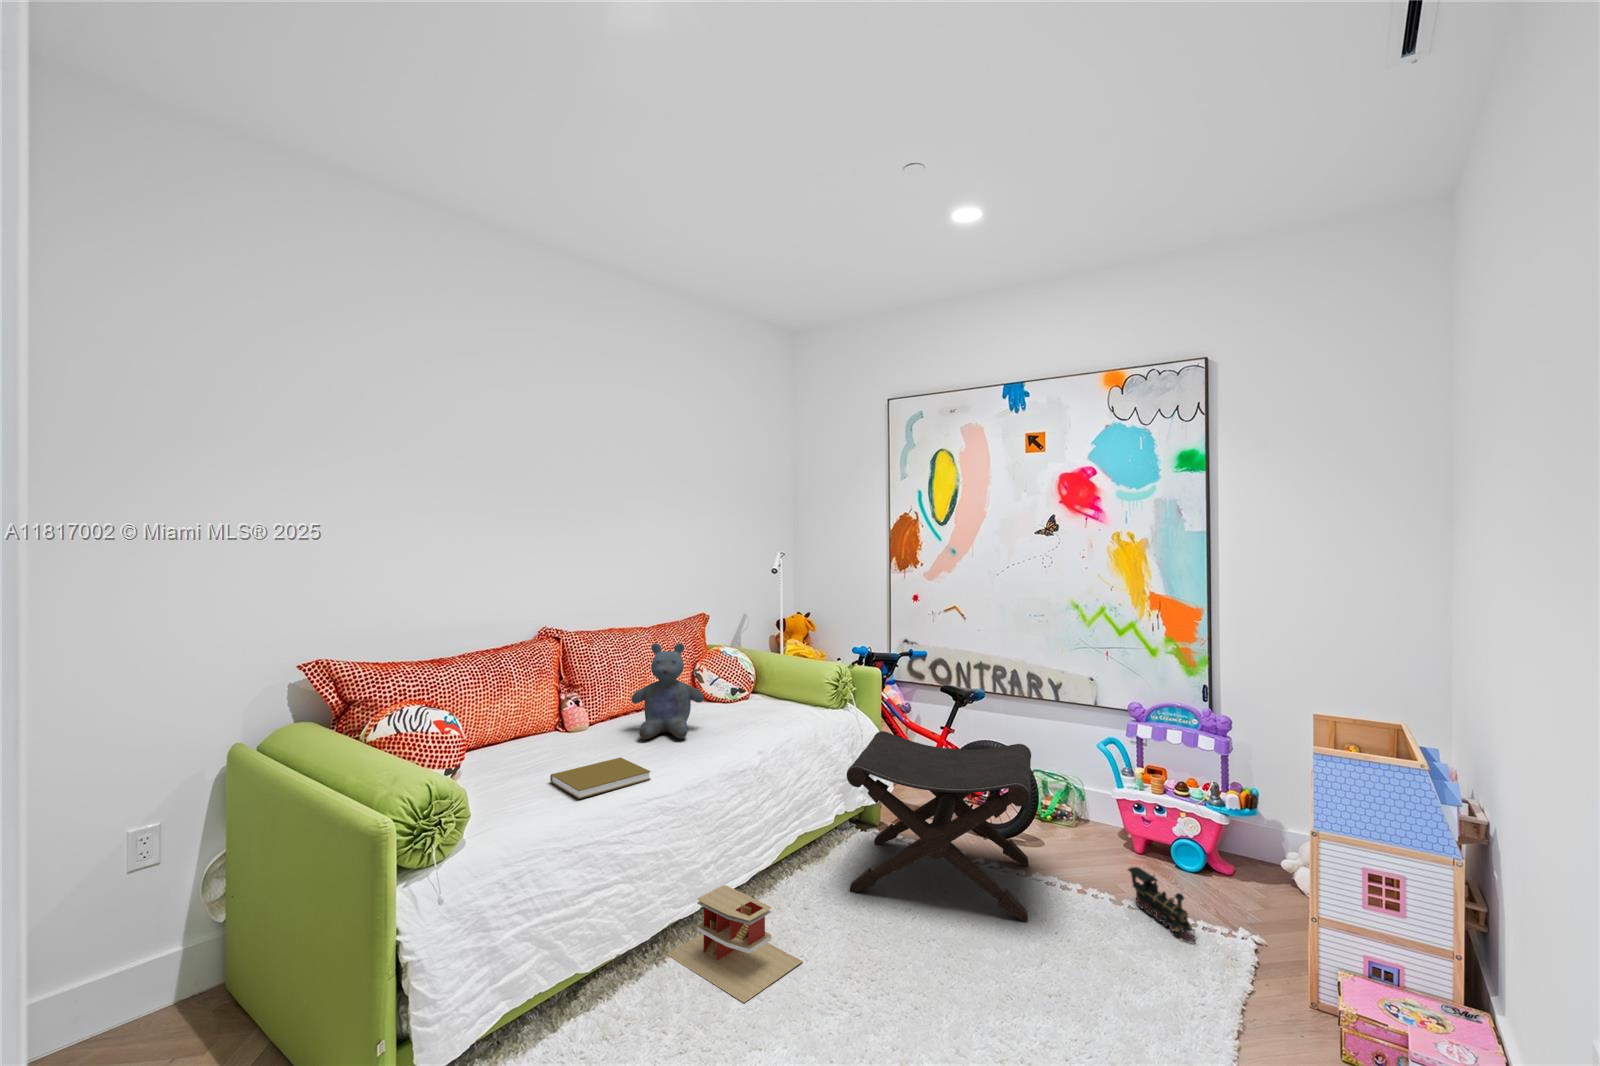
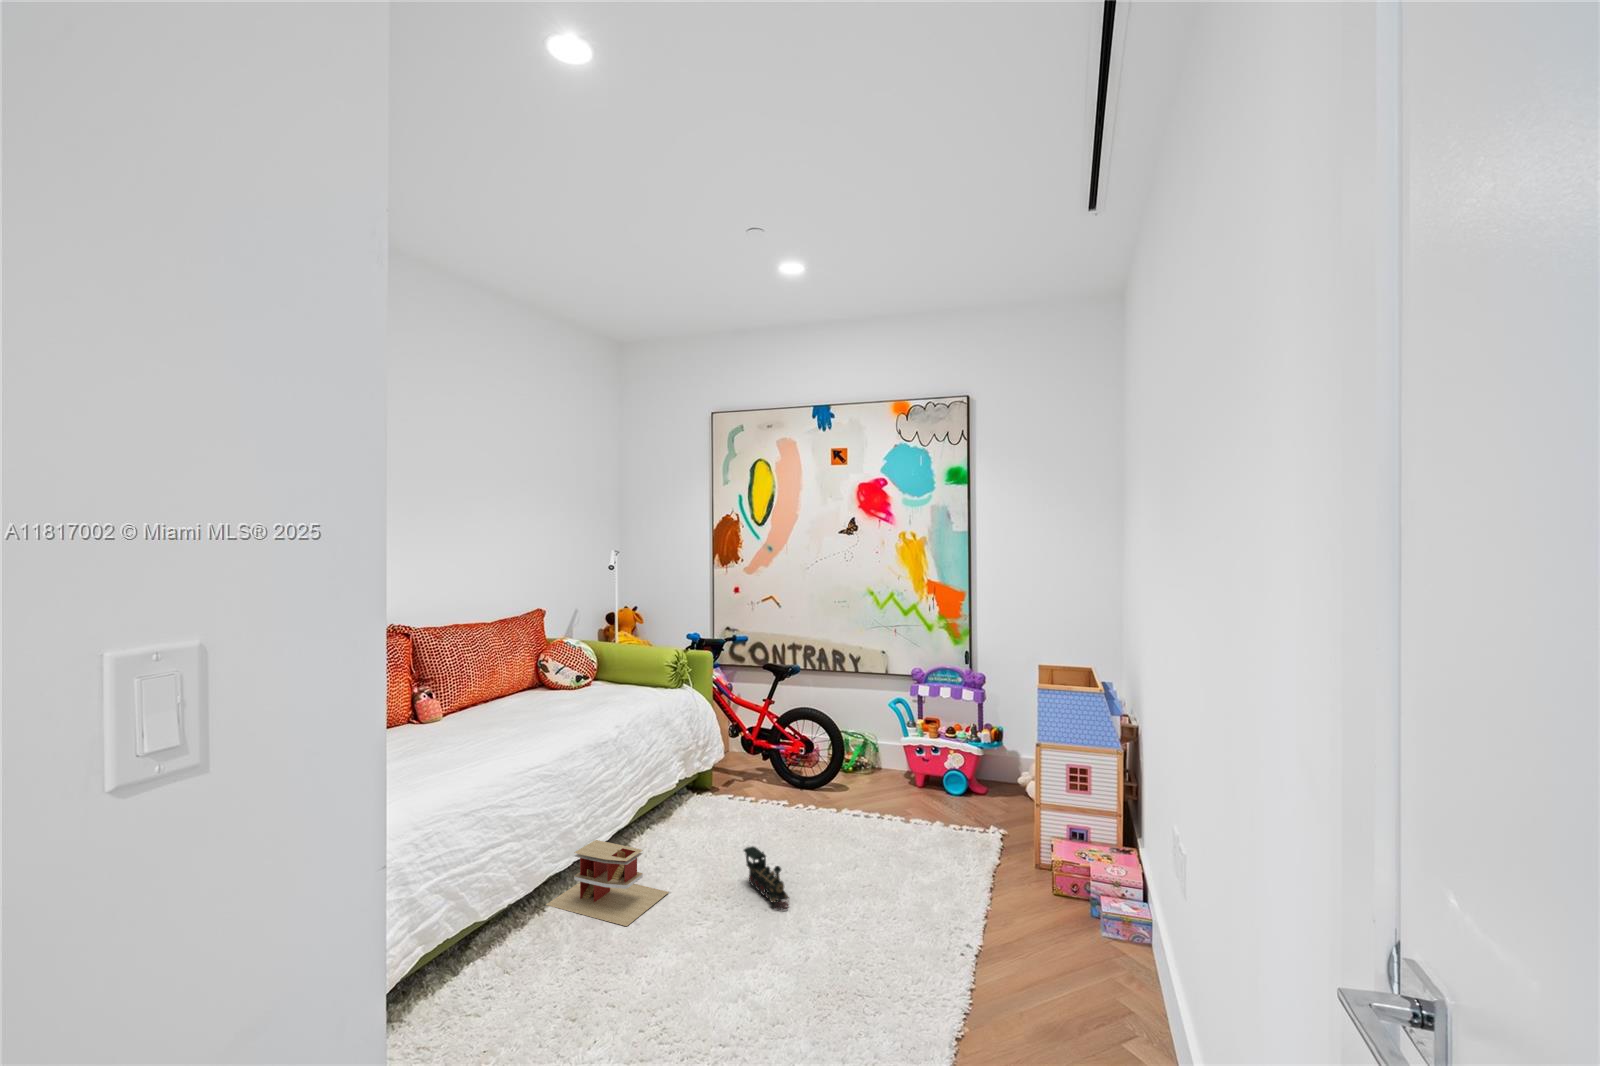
stuffed bear: present [631,643,704,739] -> none [486,634,558,724]
footstool: present [847,731,1031,921] -> none [695,705,845,842]
book: present [550,757,650,799] -> none [429,739,527,773]
toy train: present [1128,867,1195,941] -> present [744,846,789,909]

